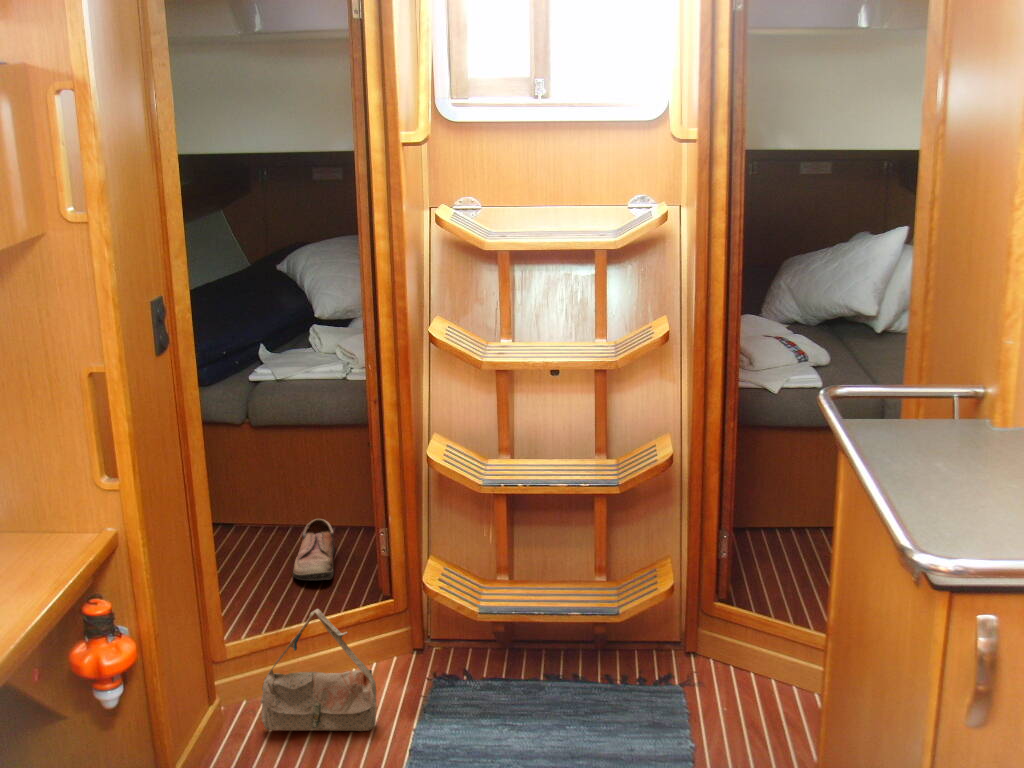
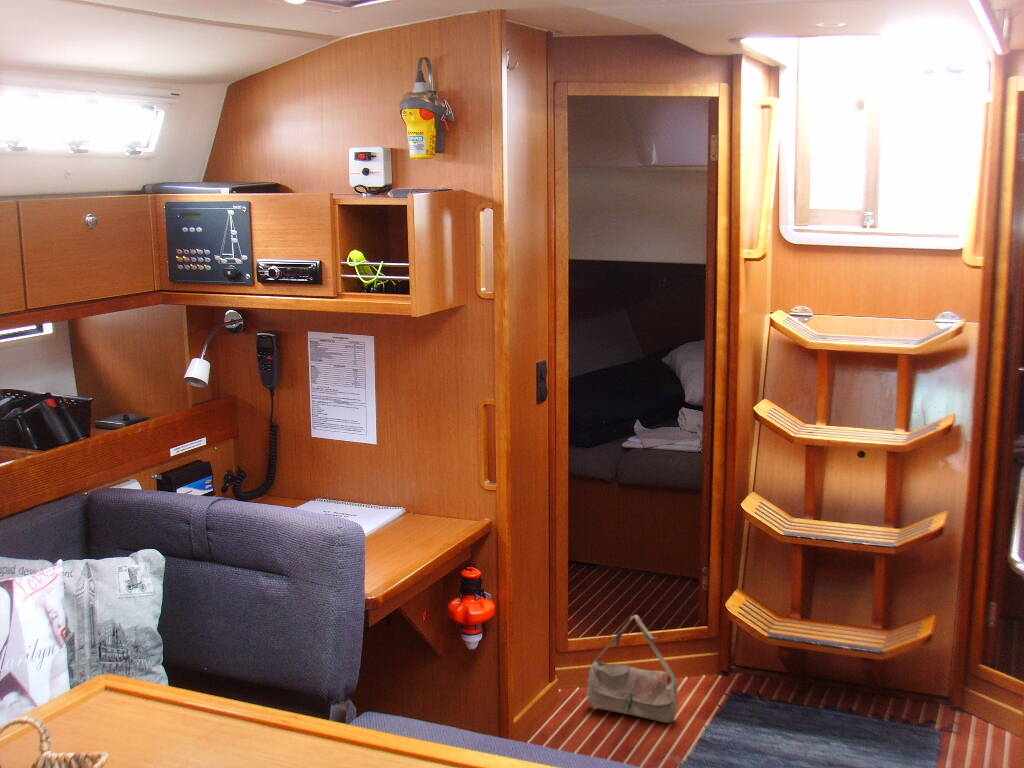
shoe: present [293,519,335,580] -> none [635,562,674,609]

